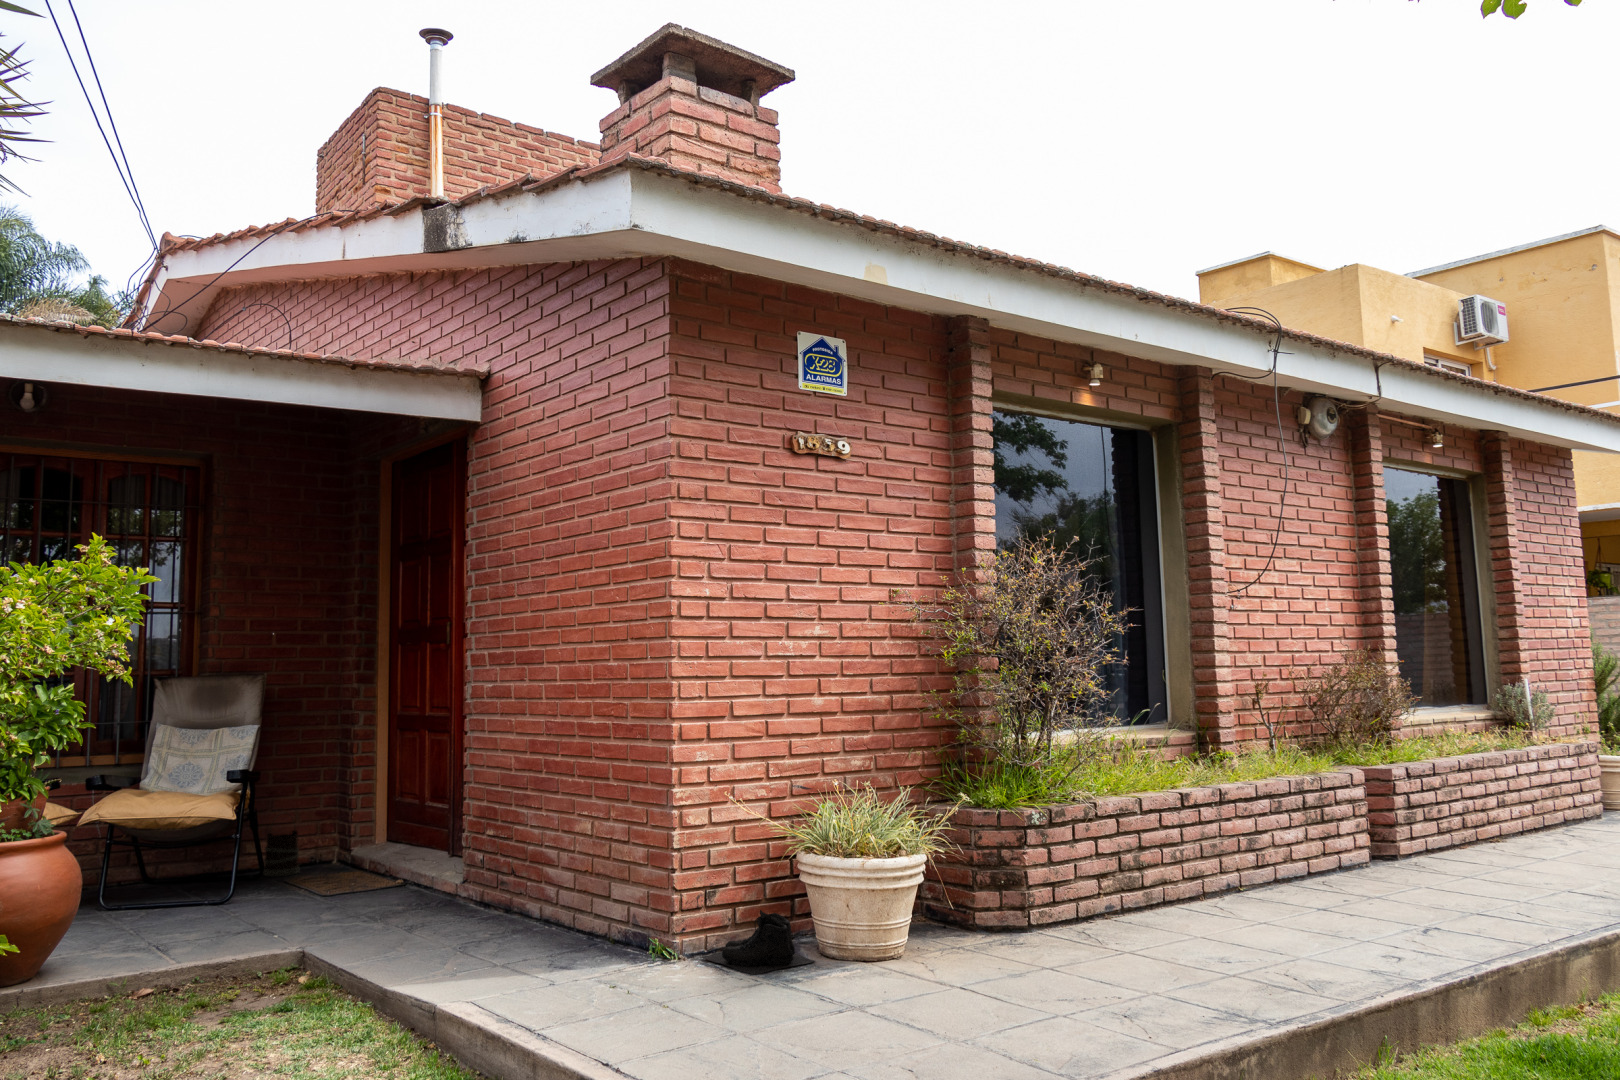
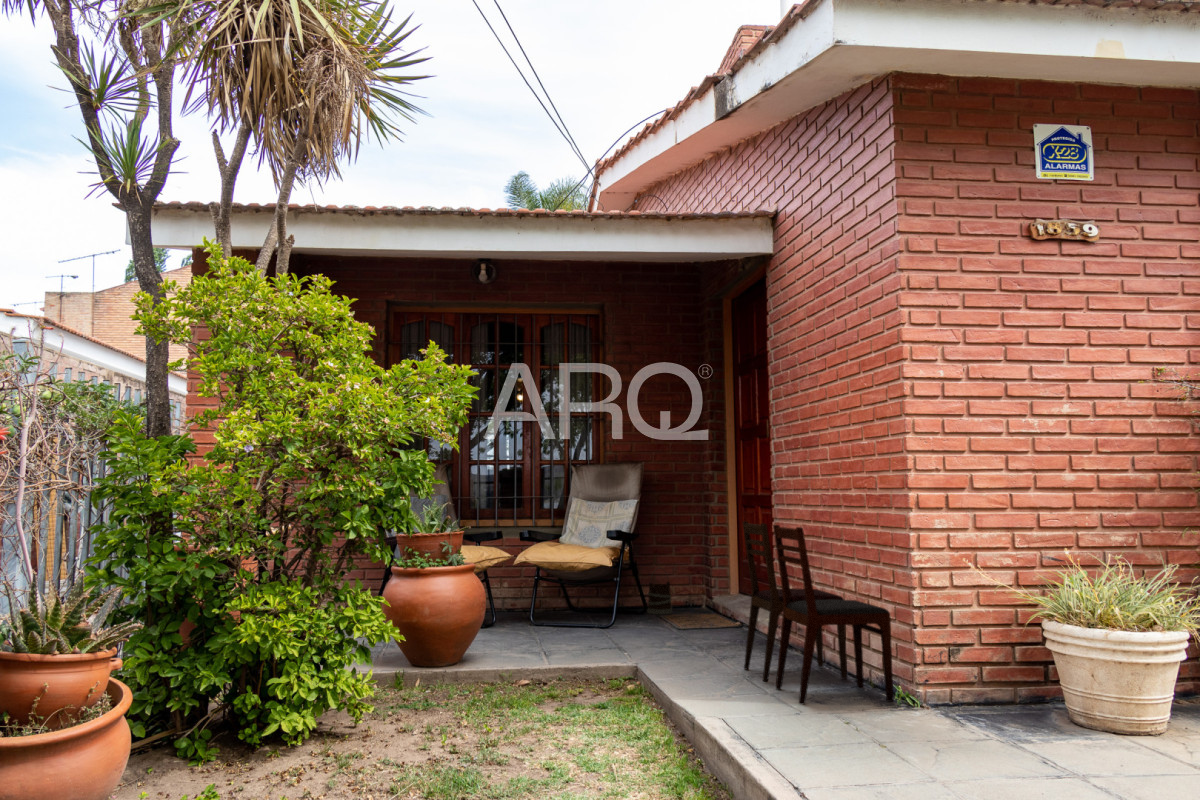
chair: none [451,757,645,977] -> present [743,521,893,704]
boots: present [702,910,815,975] -> none [944,670,1060,730]

